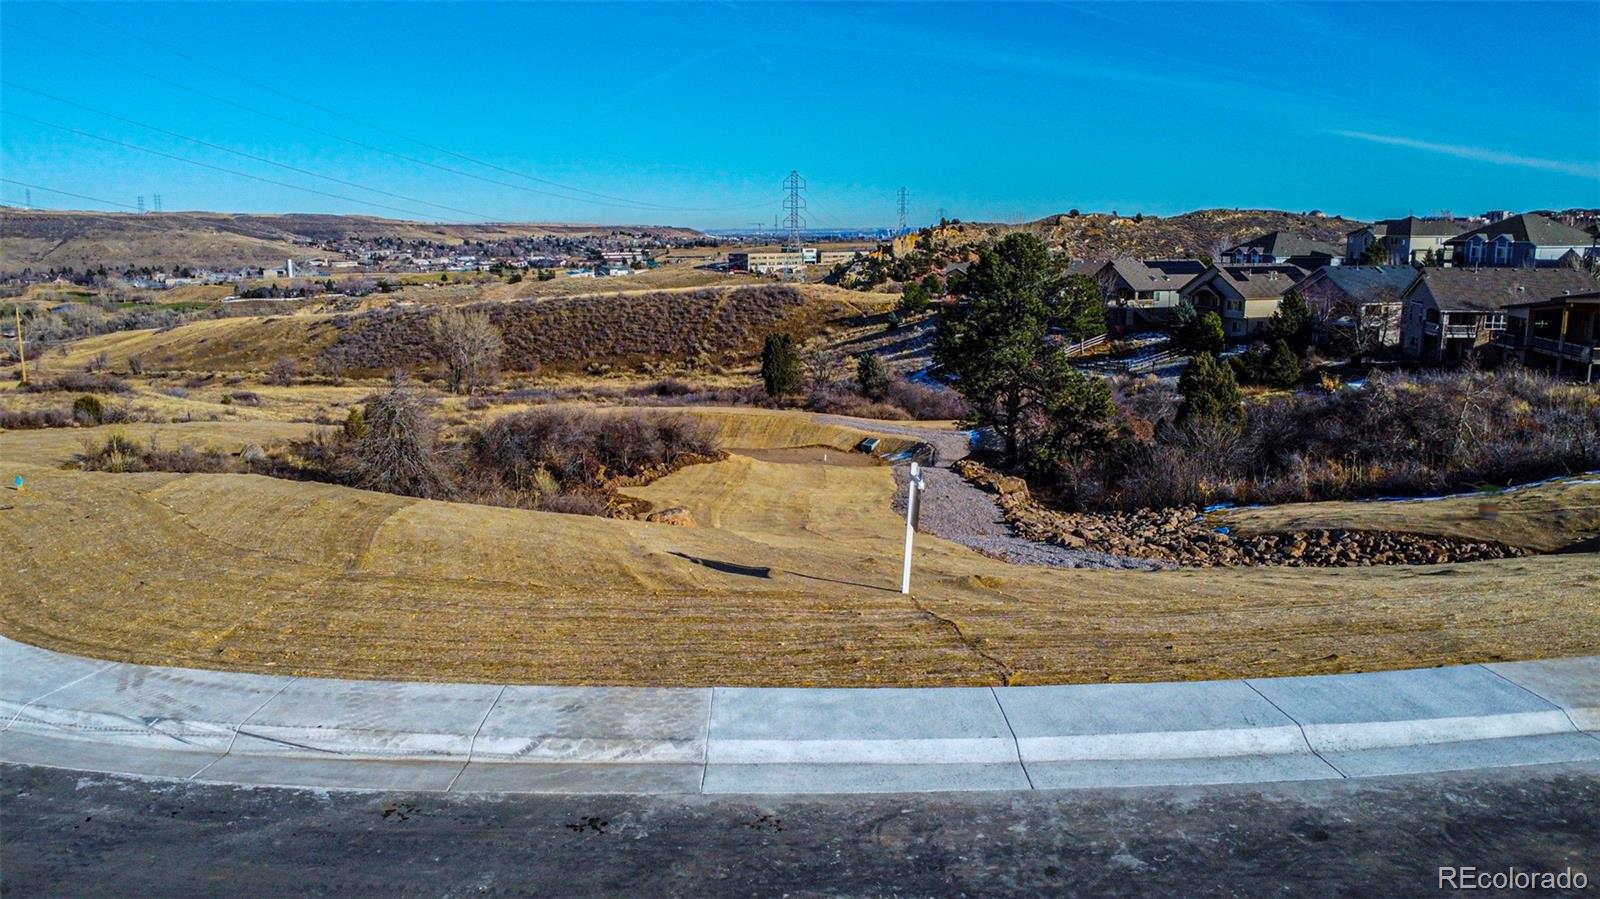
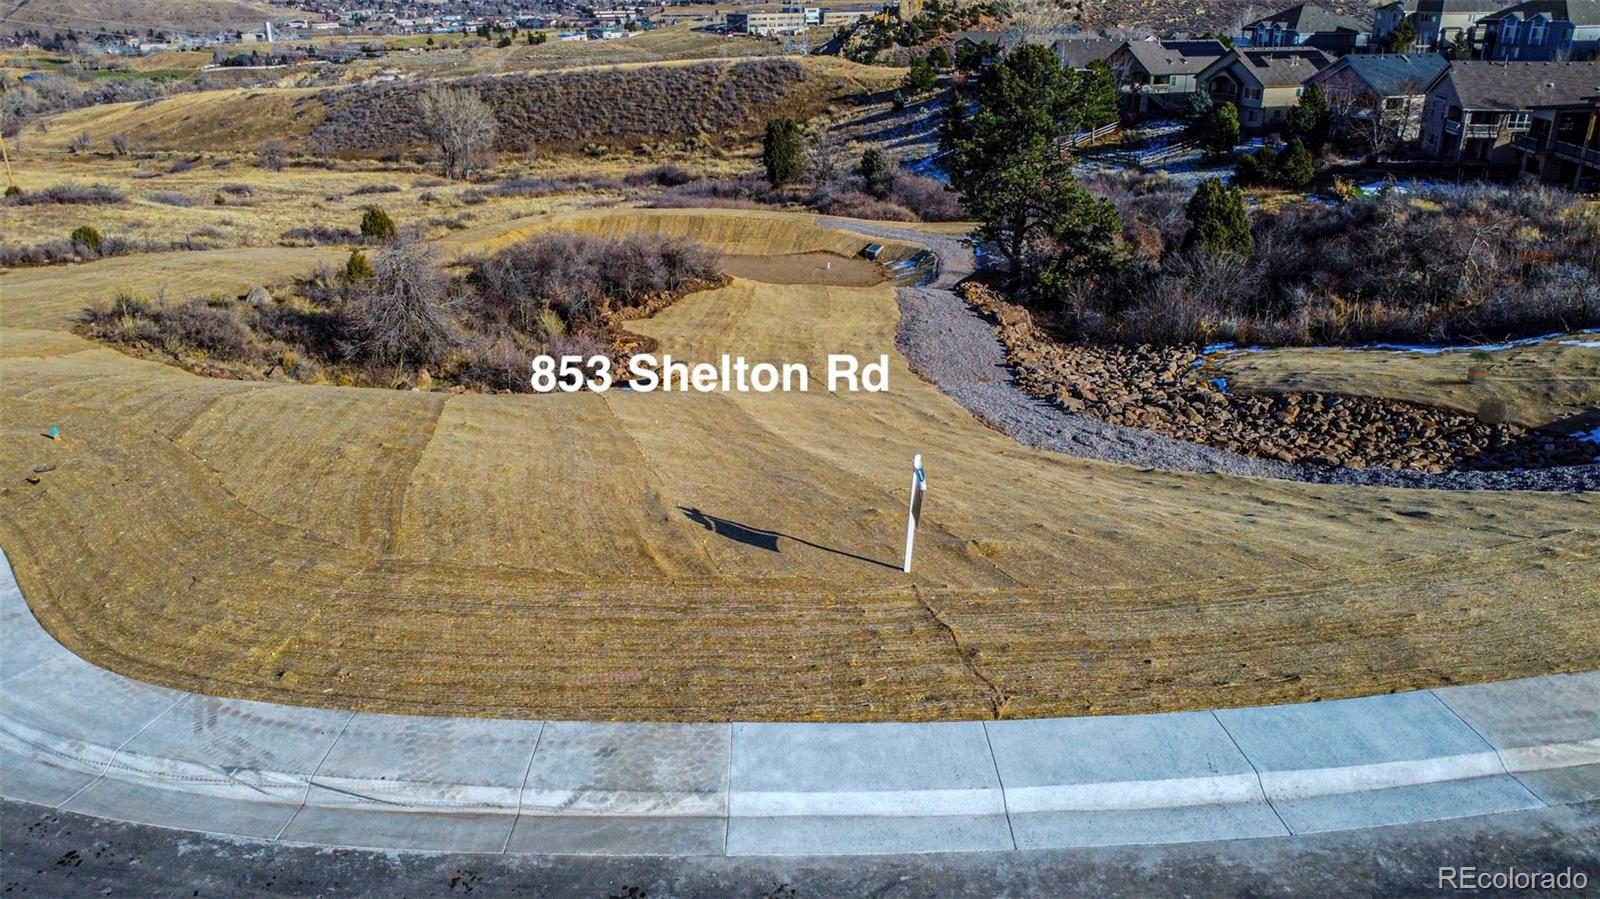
woven basket: none [1494,524,1525,550] -> present [1477,398,1507,424]

